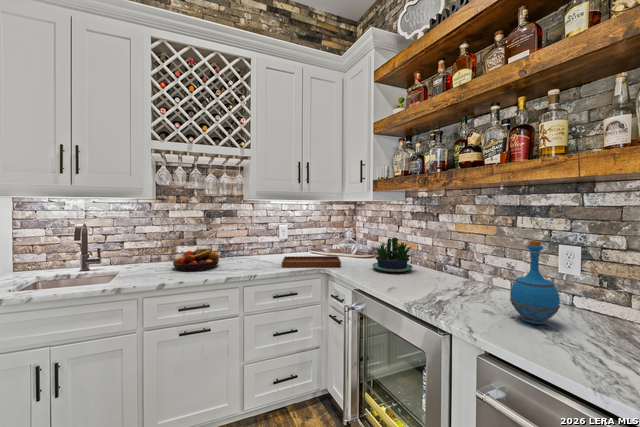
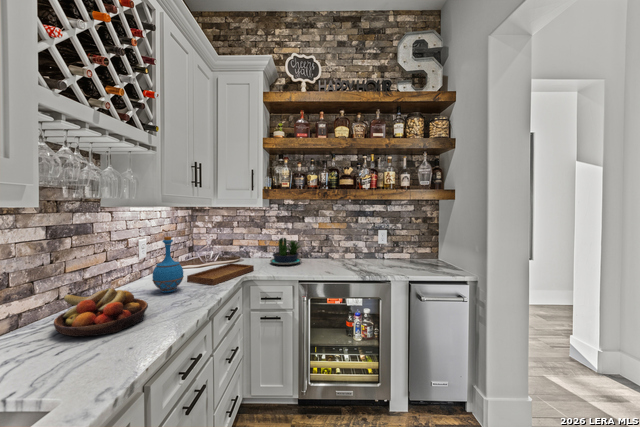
bottle: present [510,241,560,324] -> present [152,237,184,293]

